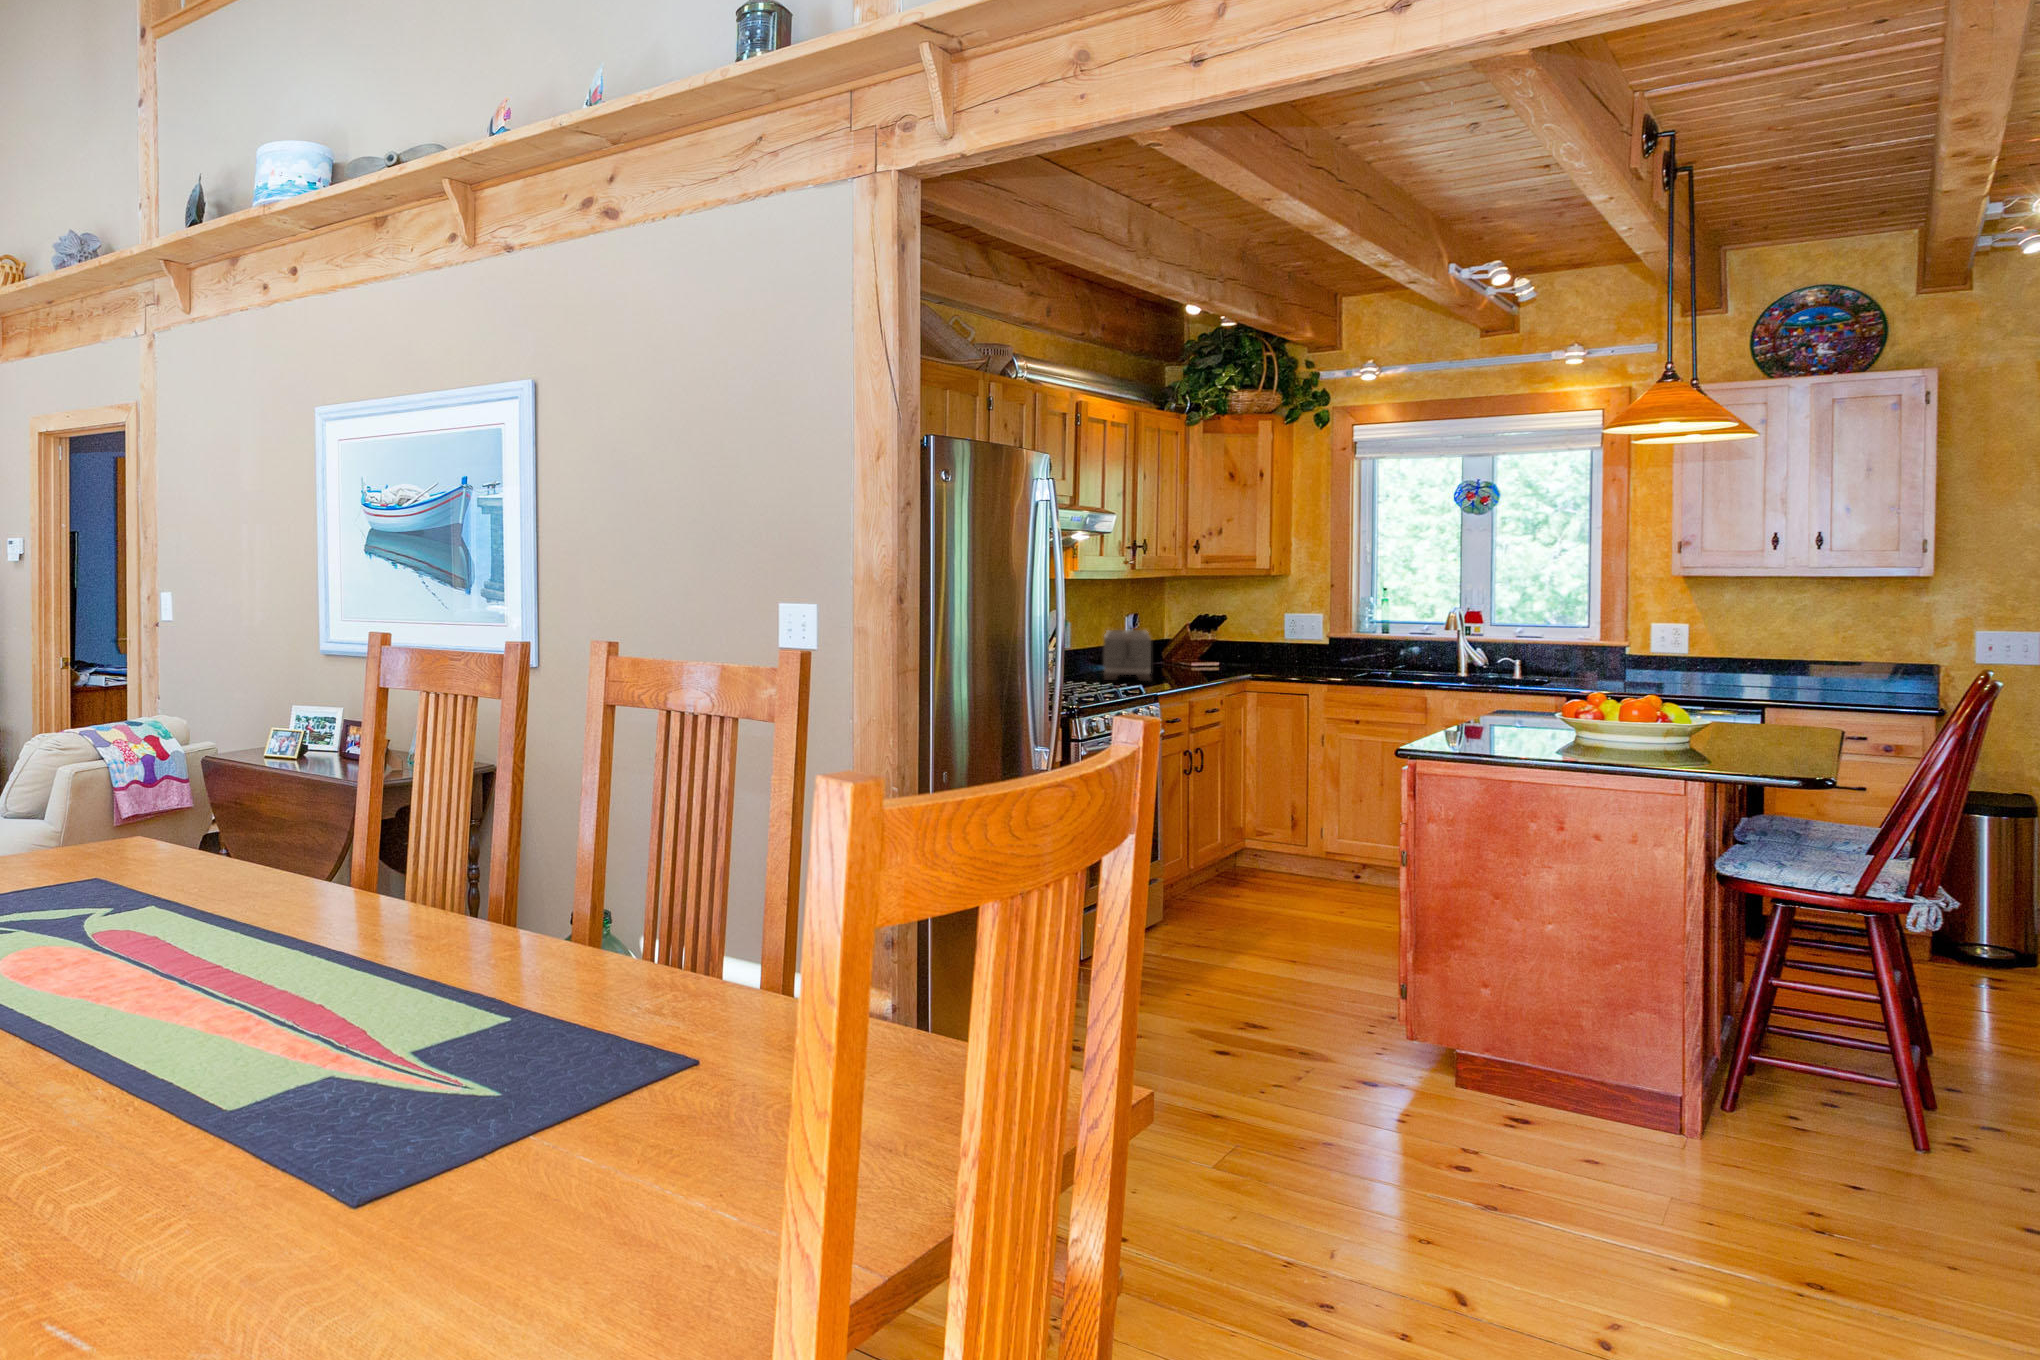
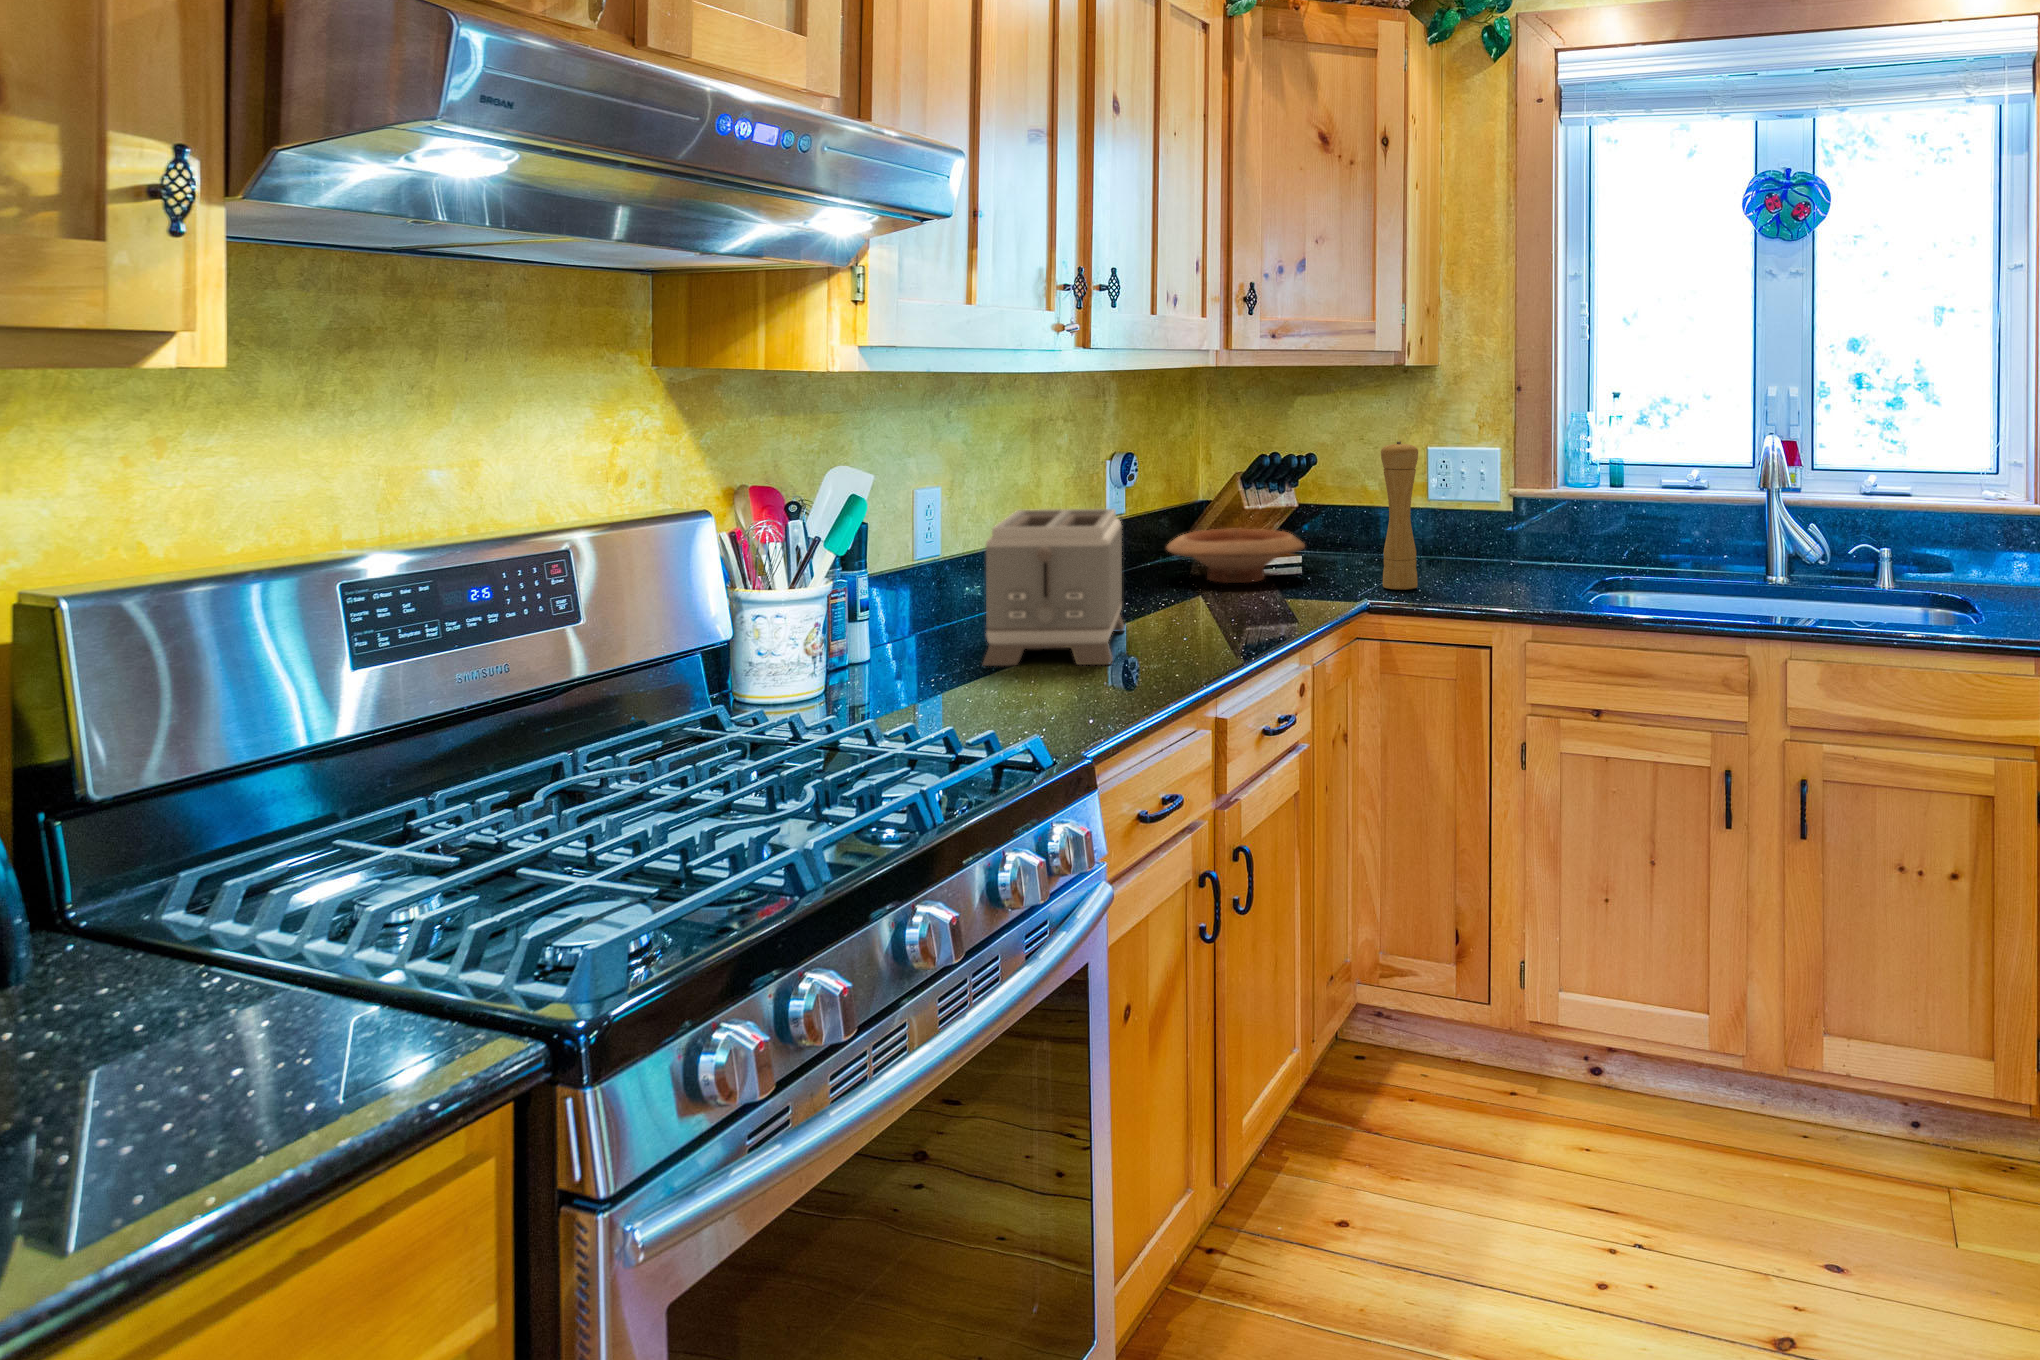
pepper mill: none [1259,609,1277,673] -> present [1381,442,1418,590]
wooden bowl: none [1154,649,1221,671] -> present [1166,528,1305,583]

